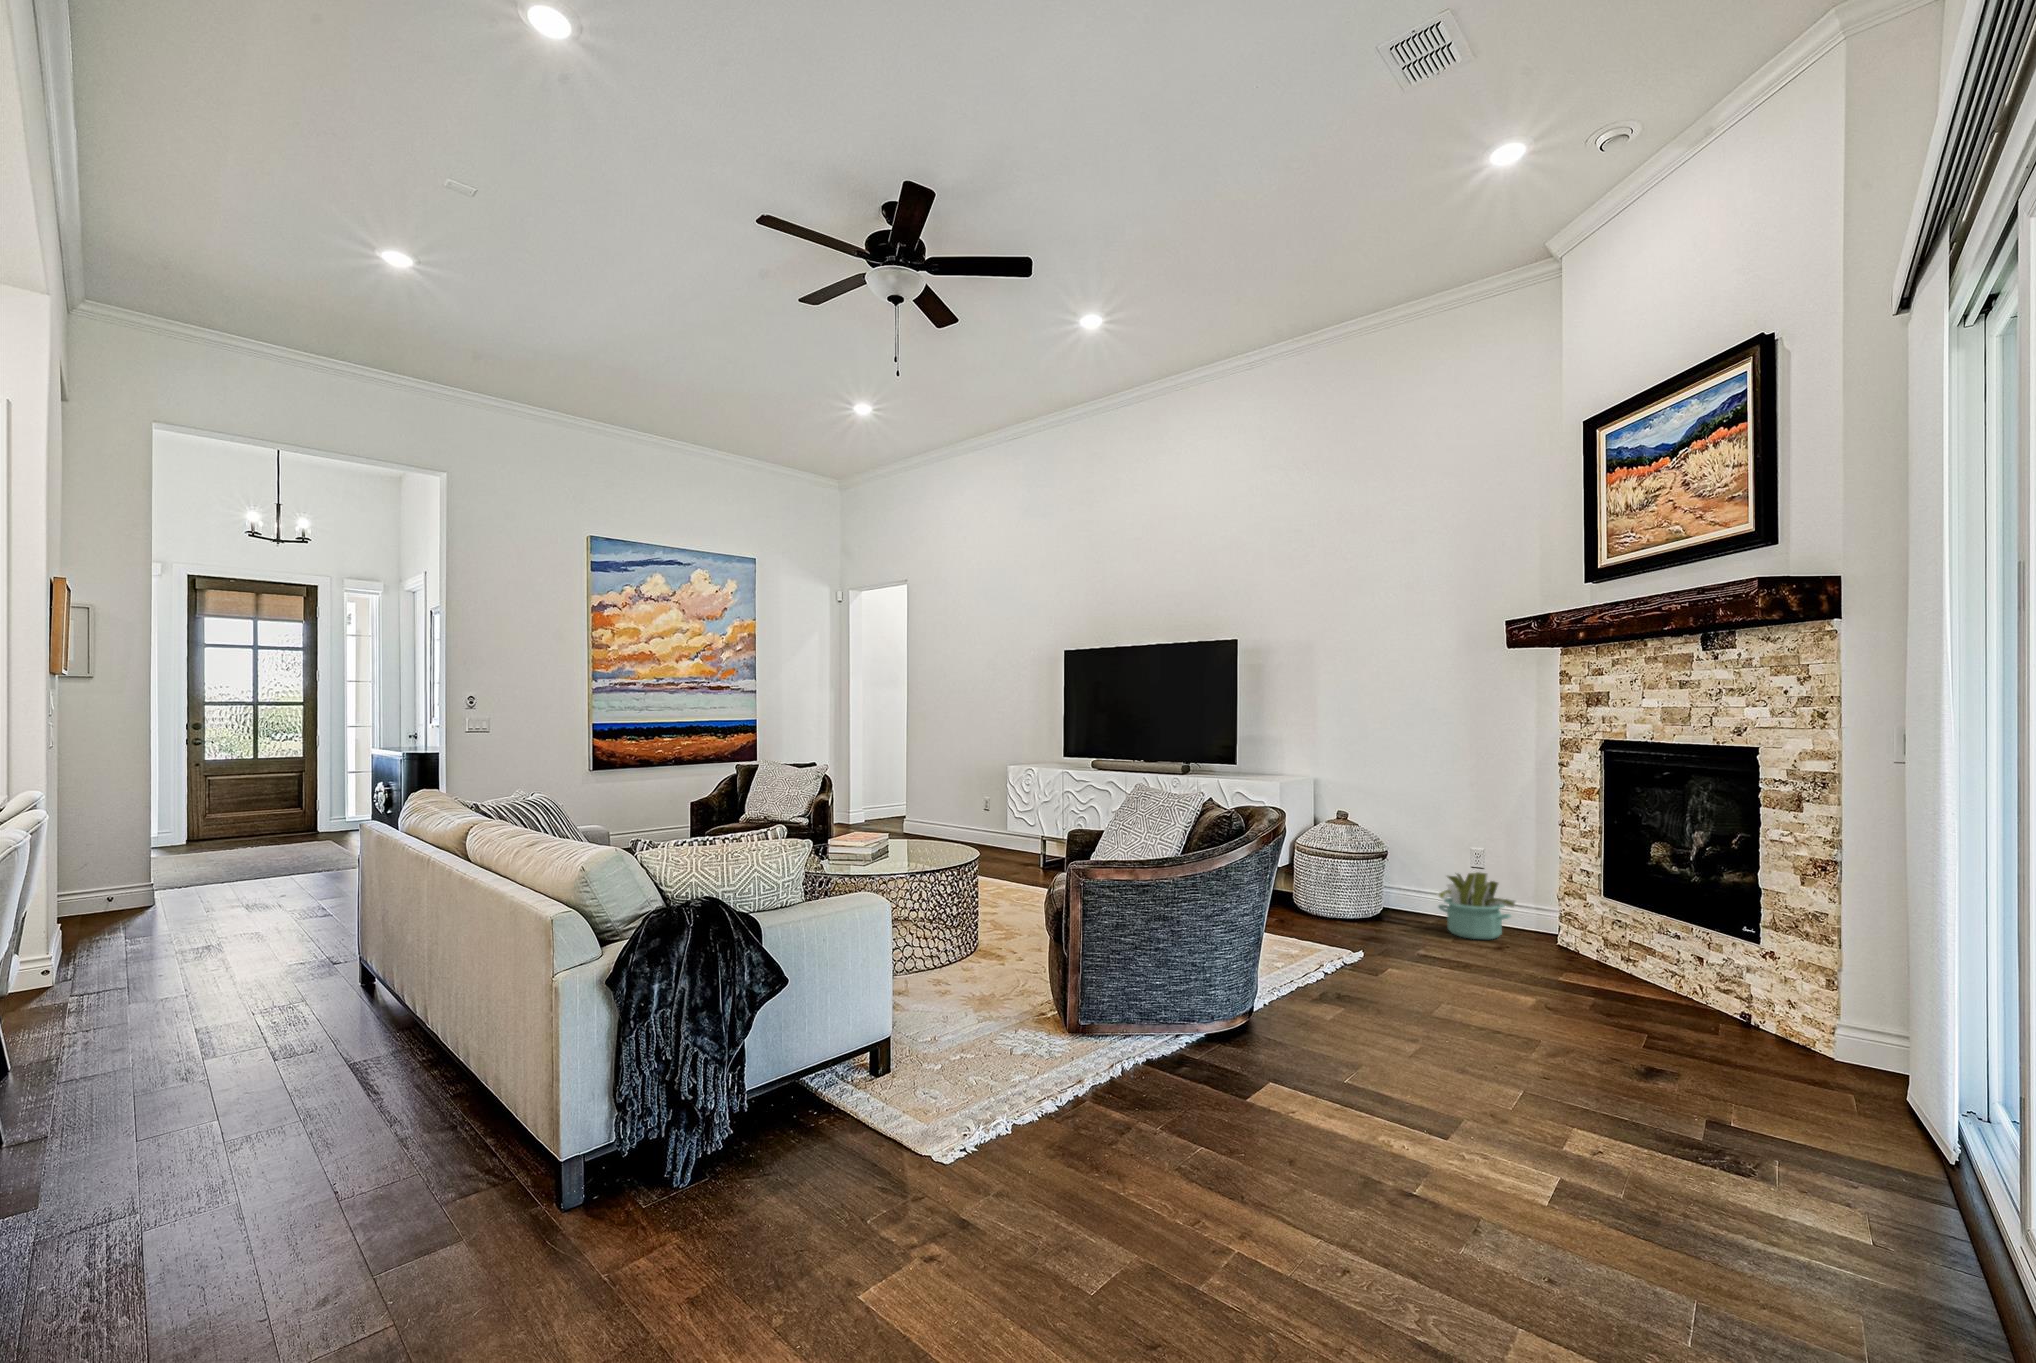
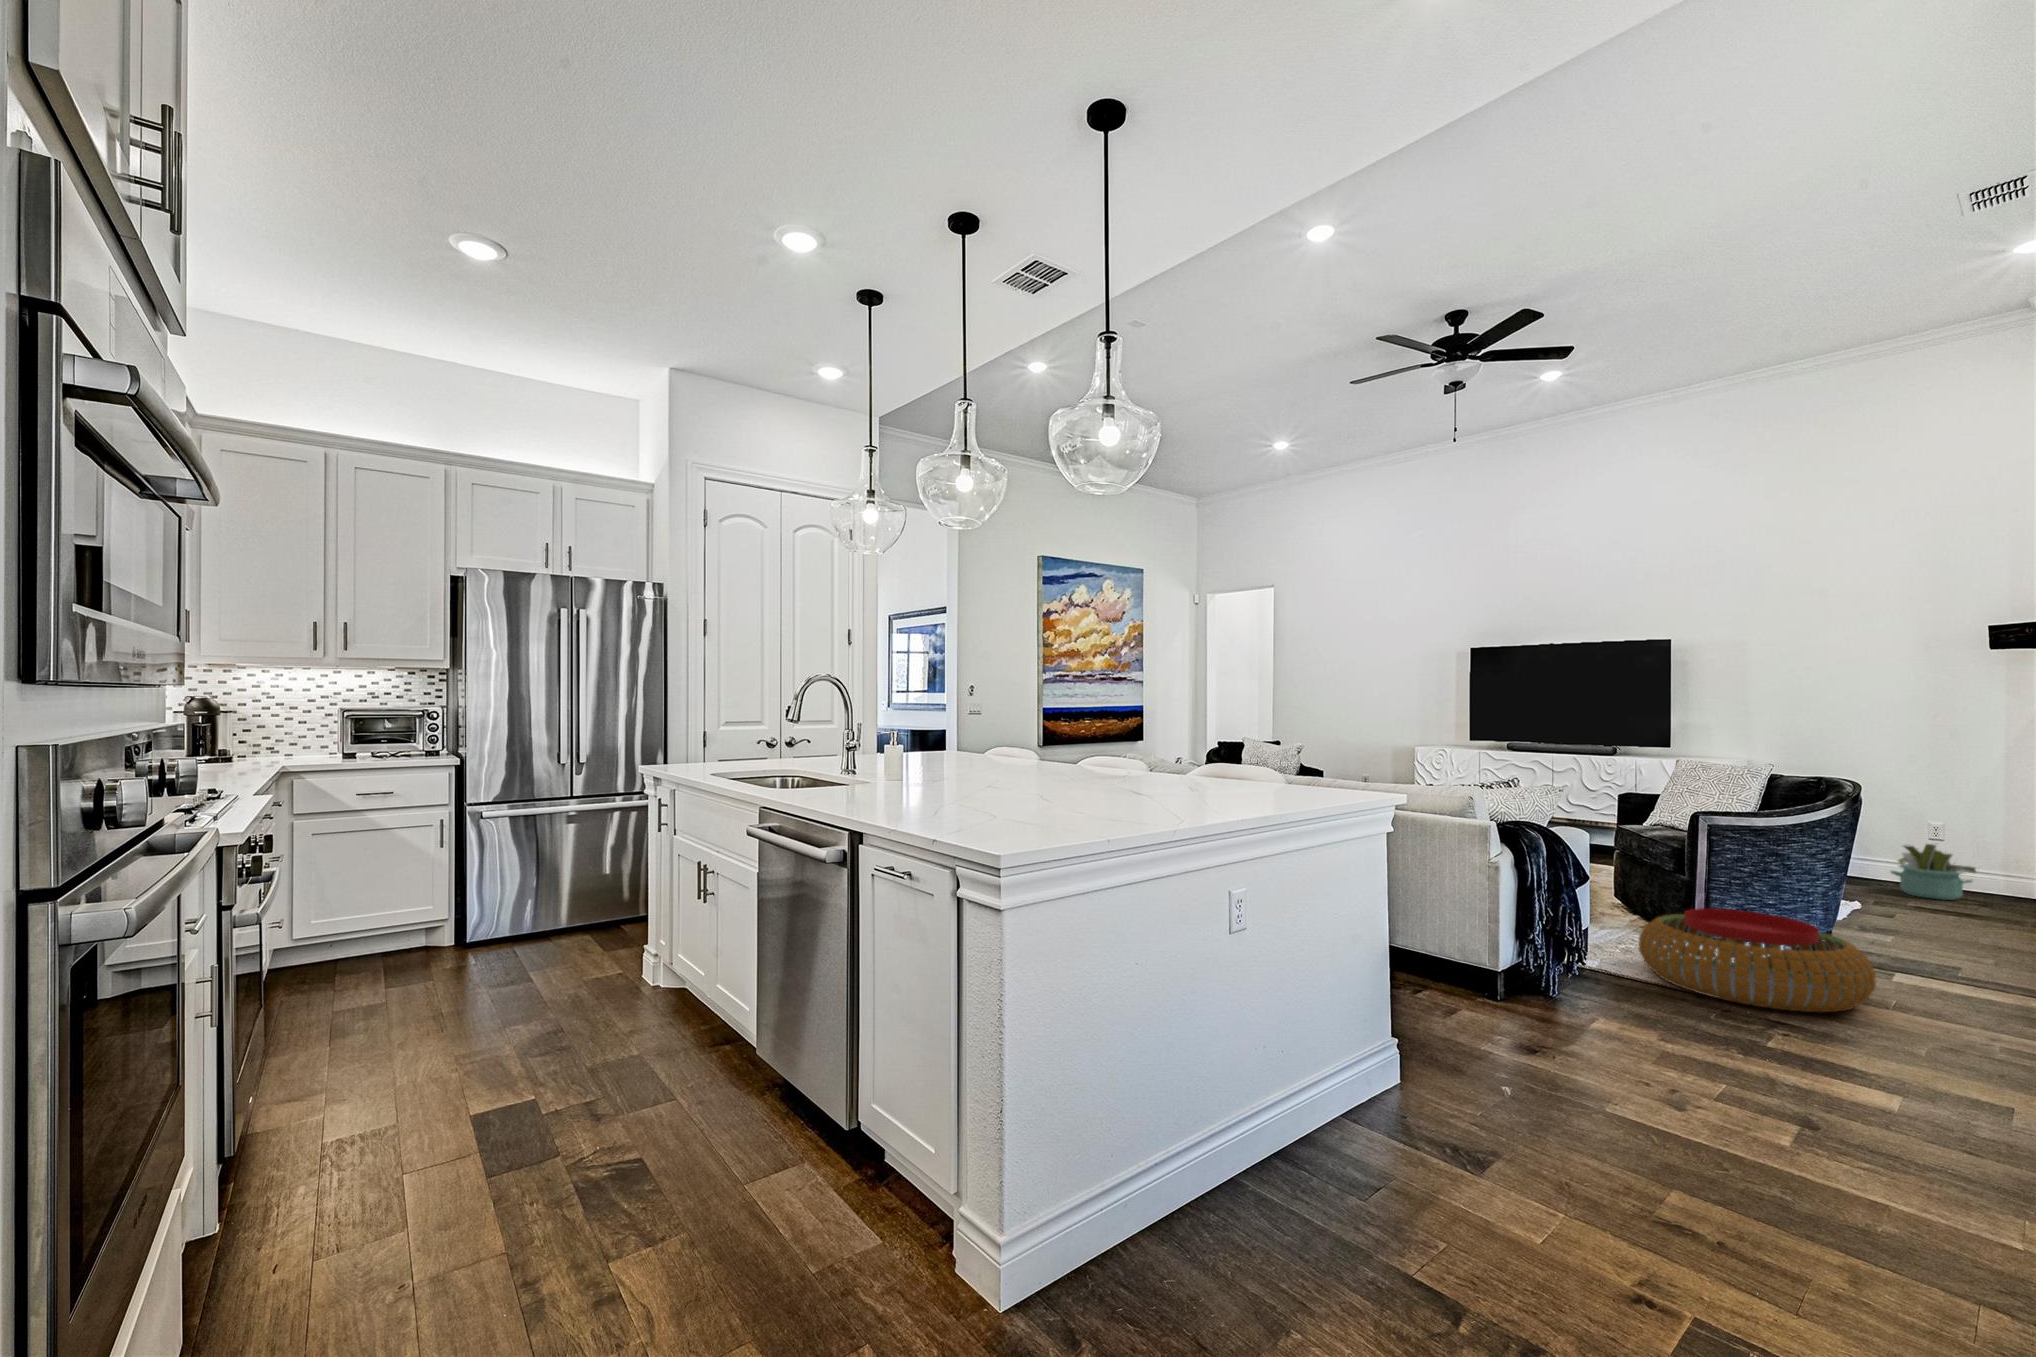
pouf: none [902,1007,1160,1179] -> present [1638,908,1876,1012]

